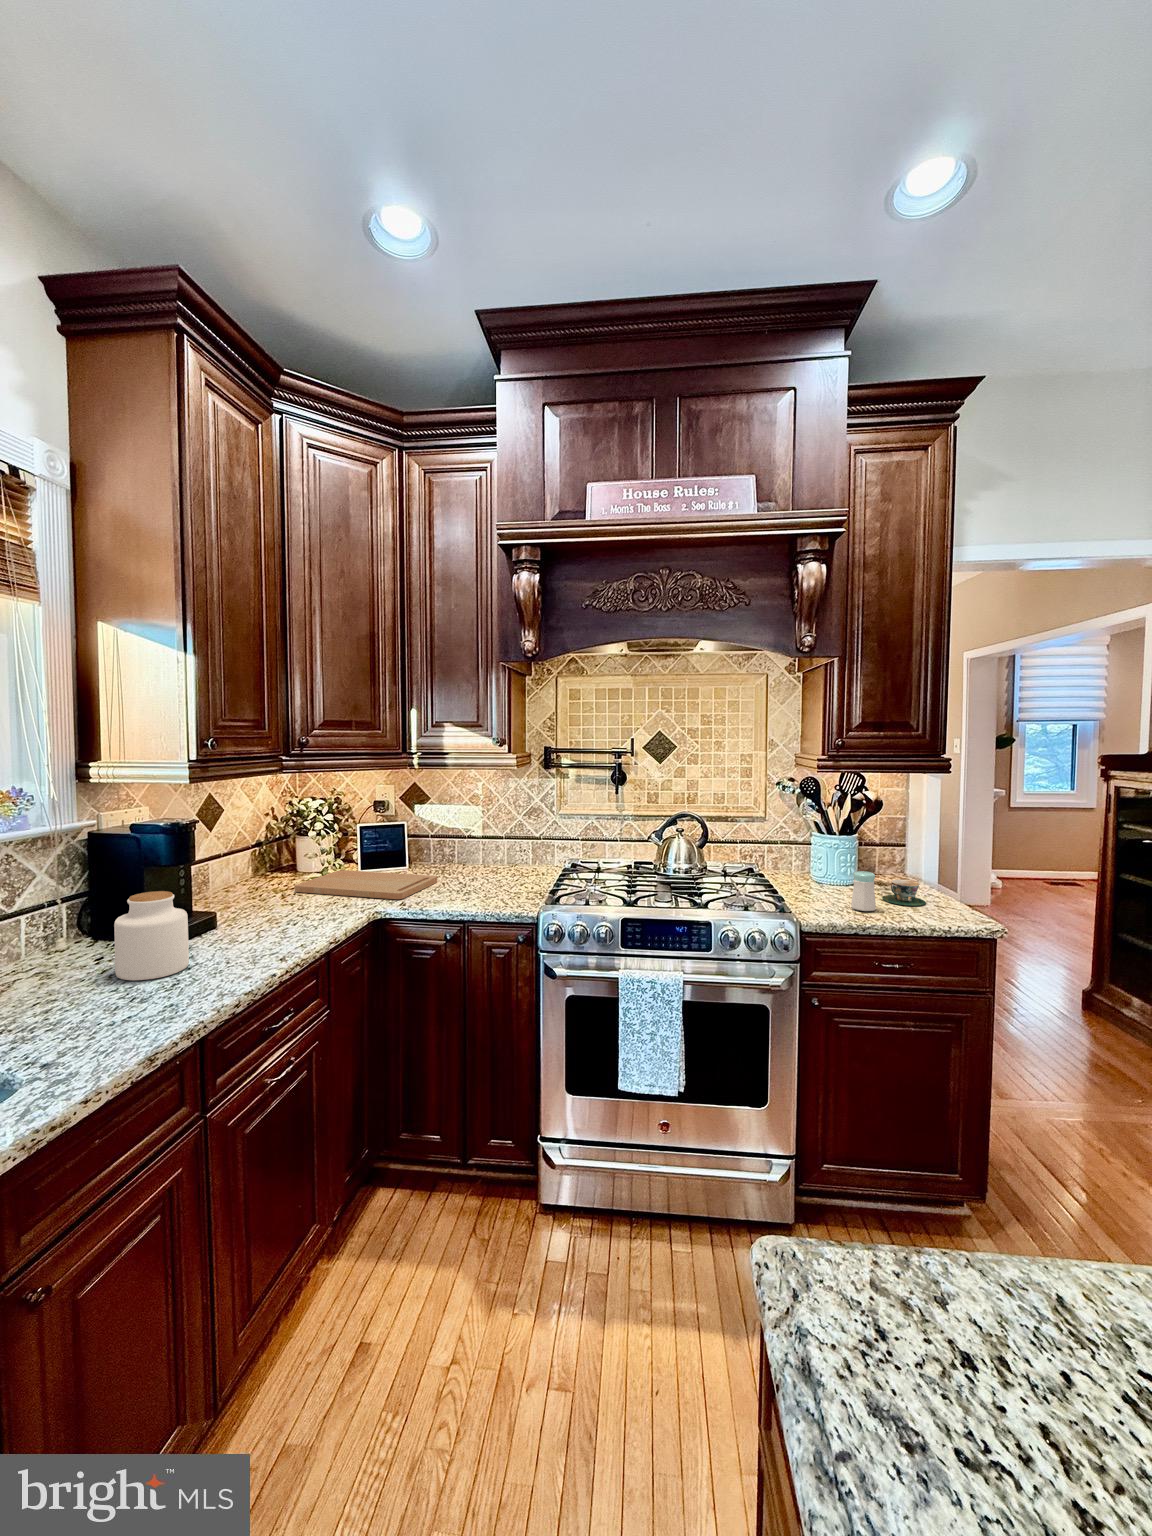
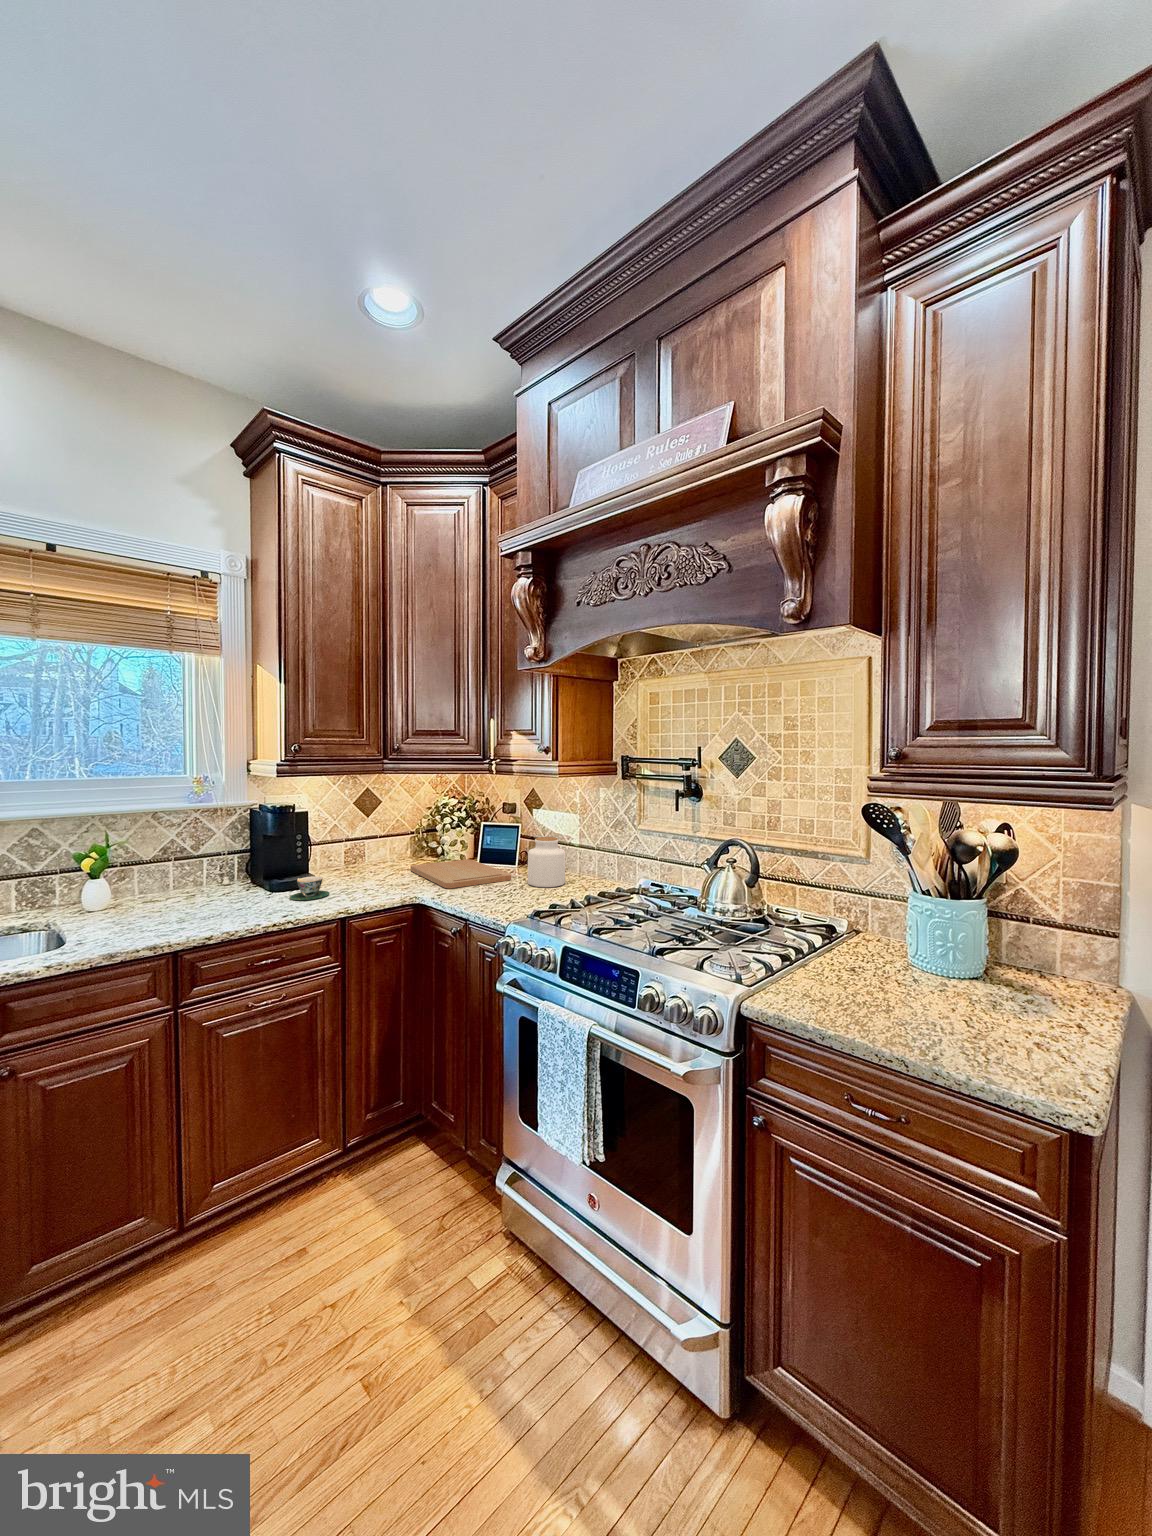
salt shaker: present [851,871,876,911] -> none [855,954,900,1024]
teacup: present [882,879,926,906] -> present [290,876,329,900]
jar: present [114,891,189,980] -> present [528,837,565,887]

